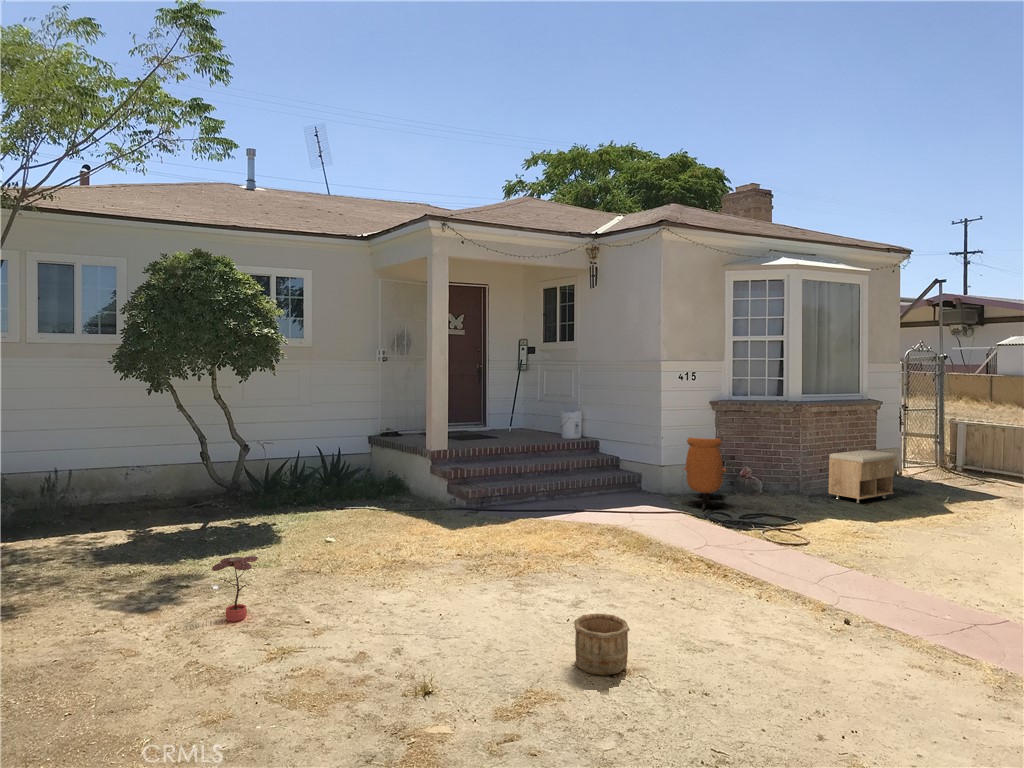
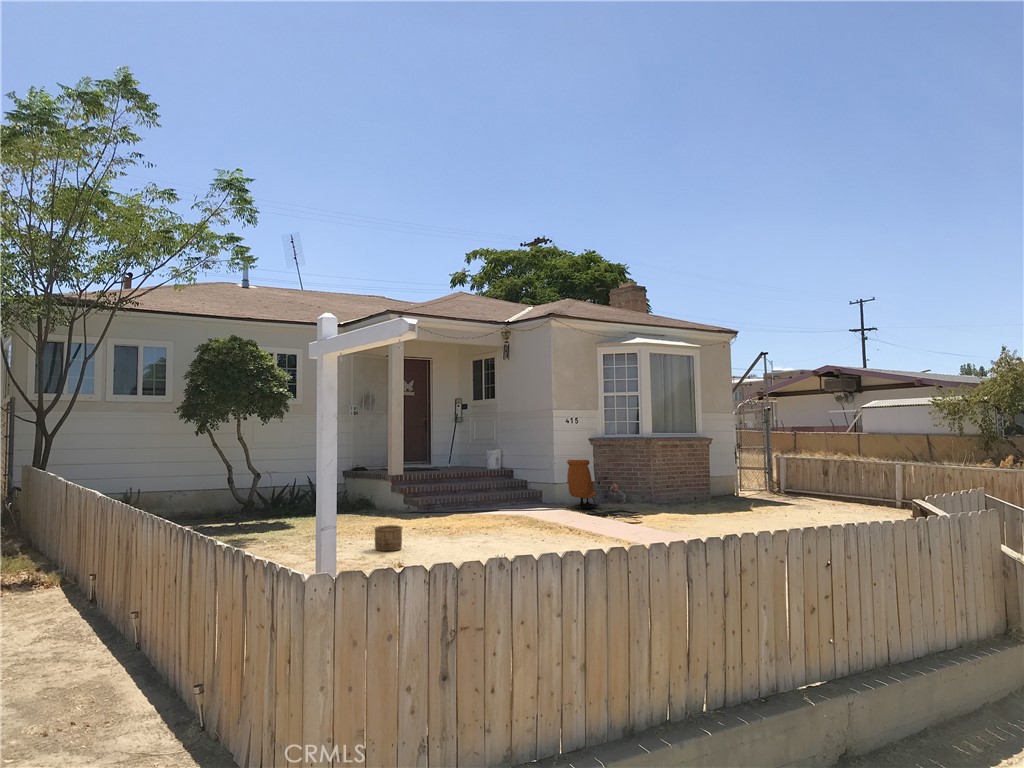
storage bench: present [829,450,896,503] -> none [672,472,718,506]
potted plant: present [212,556,258,622] -> none [270,513,294,549]
wooden bucket: present [574,613,630,676] -> present [374,525,402,551]

